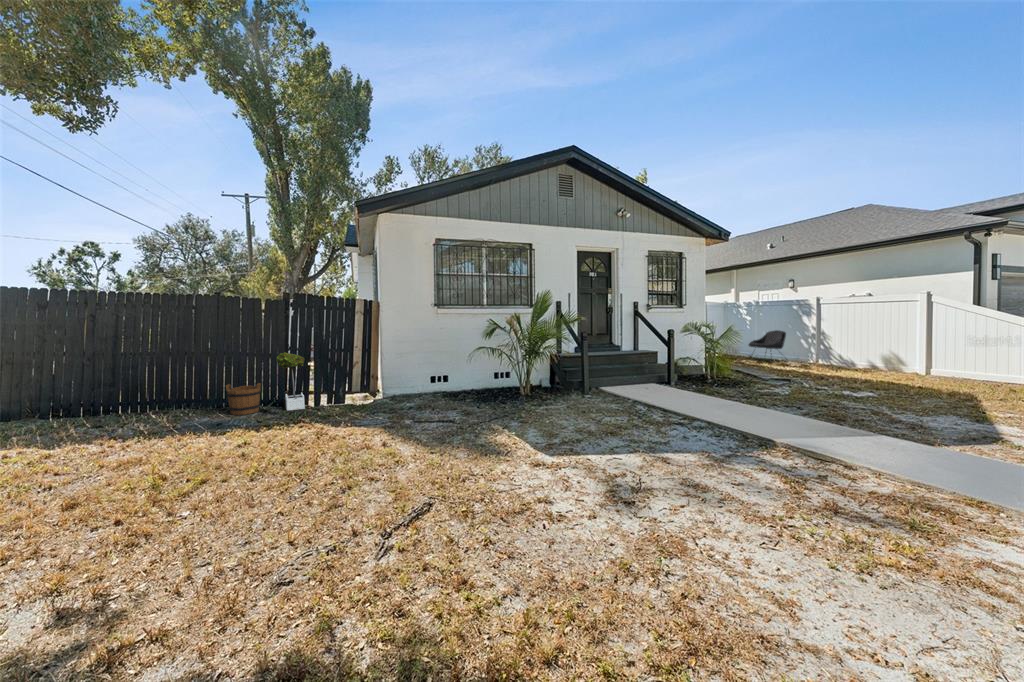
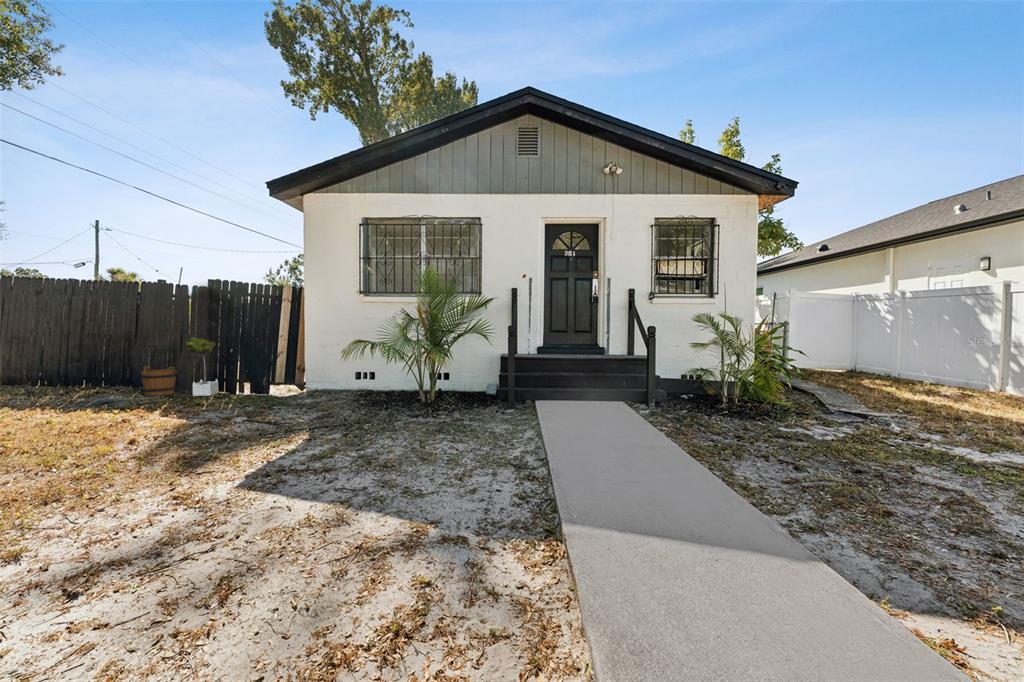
lounge chair: present [749,330,786,360] -> none [877,337,949,388]

